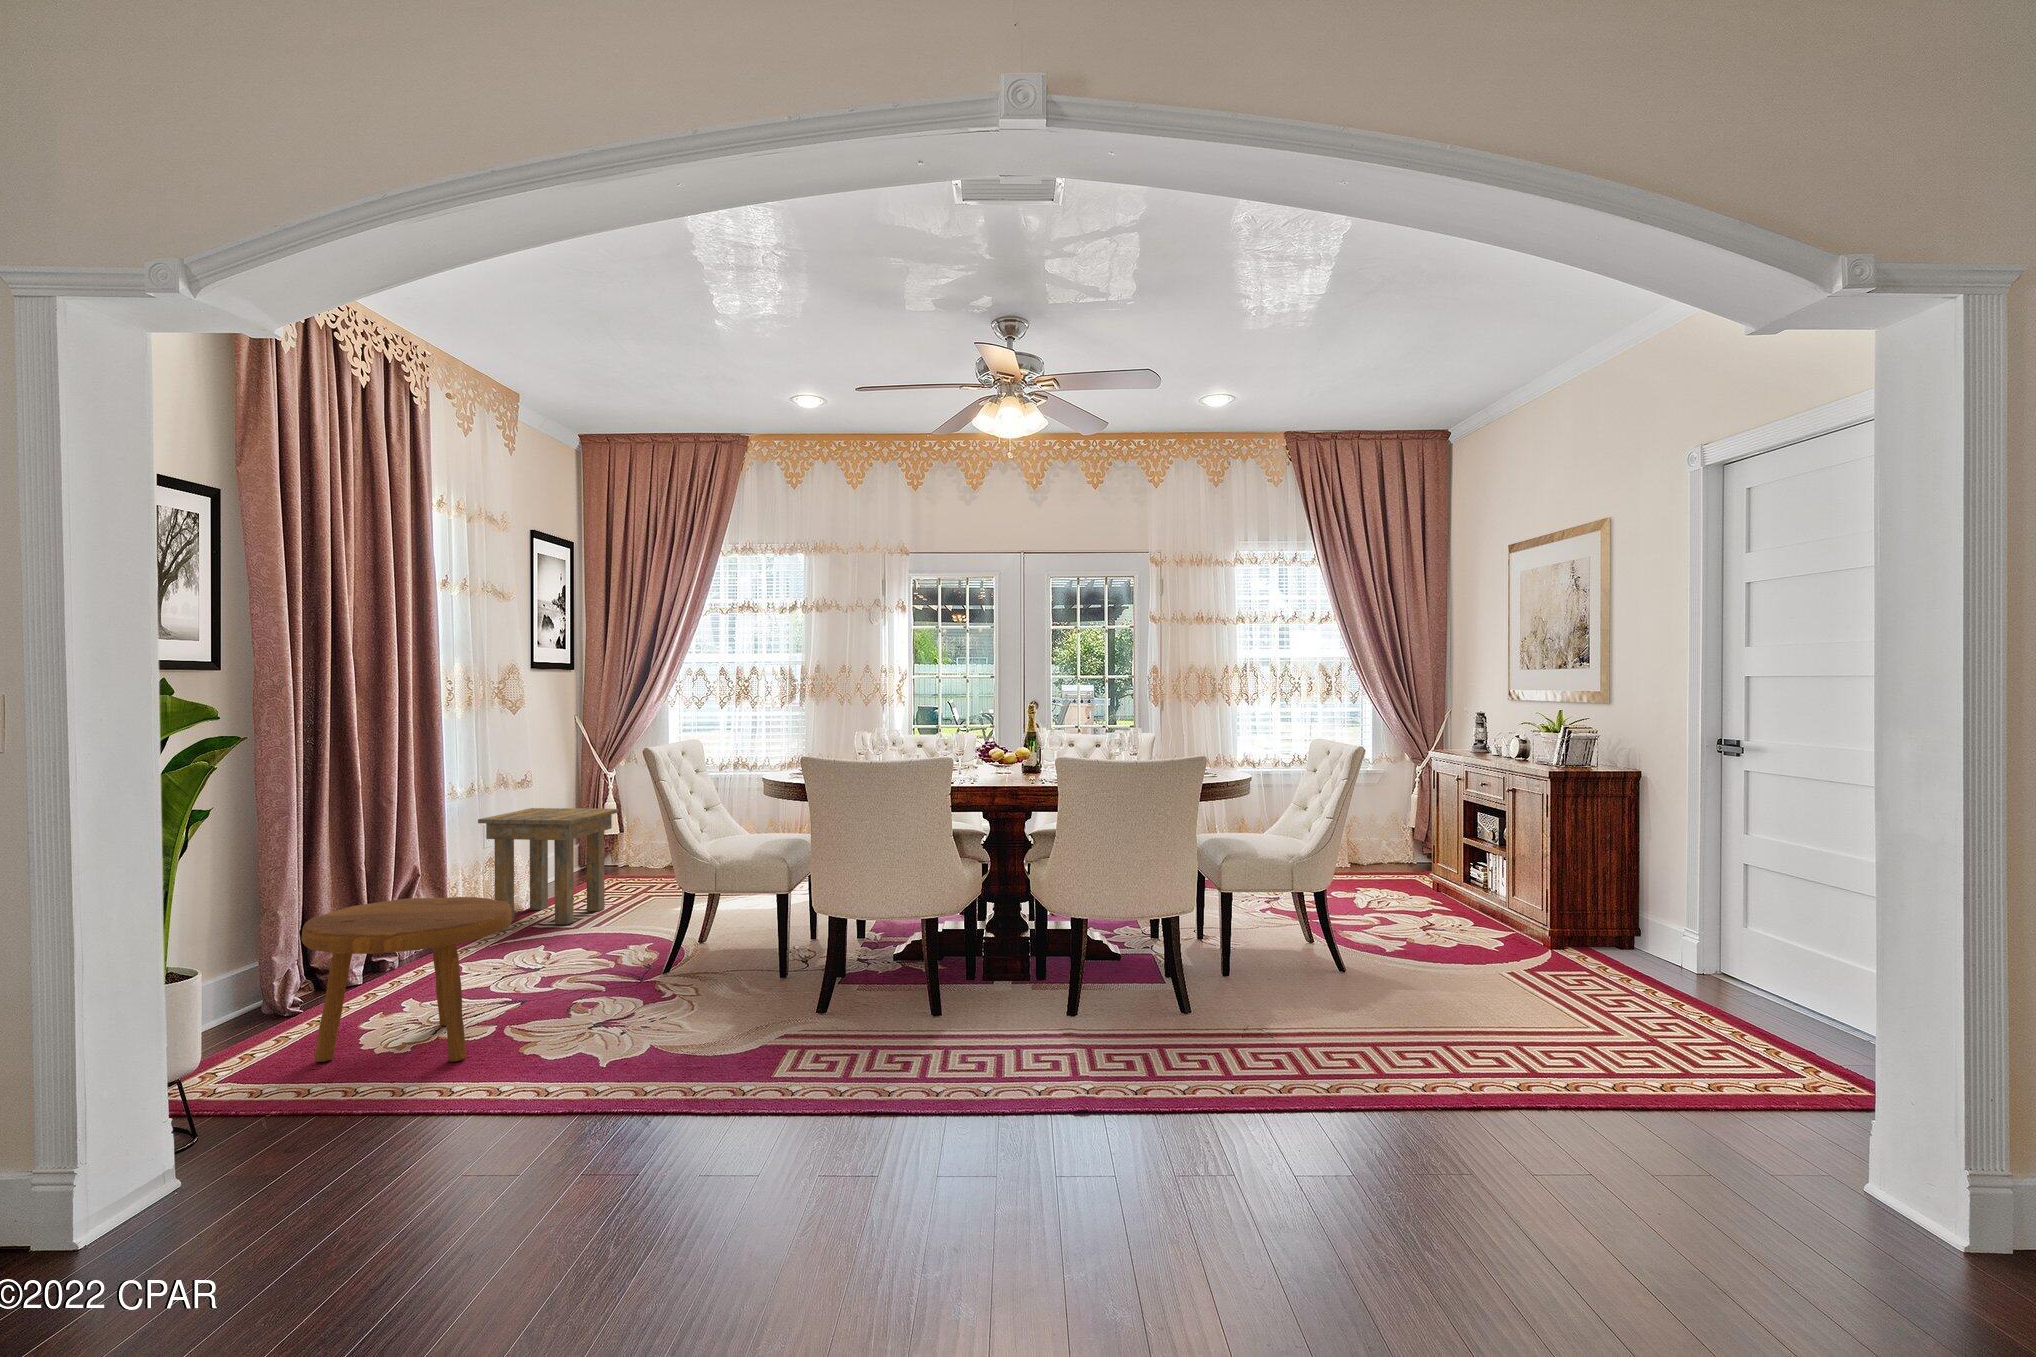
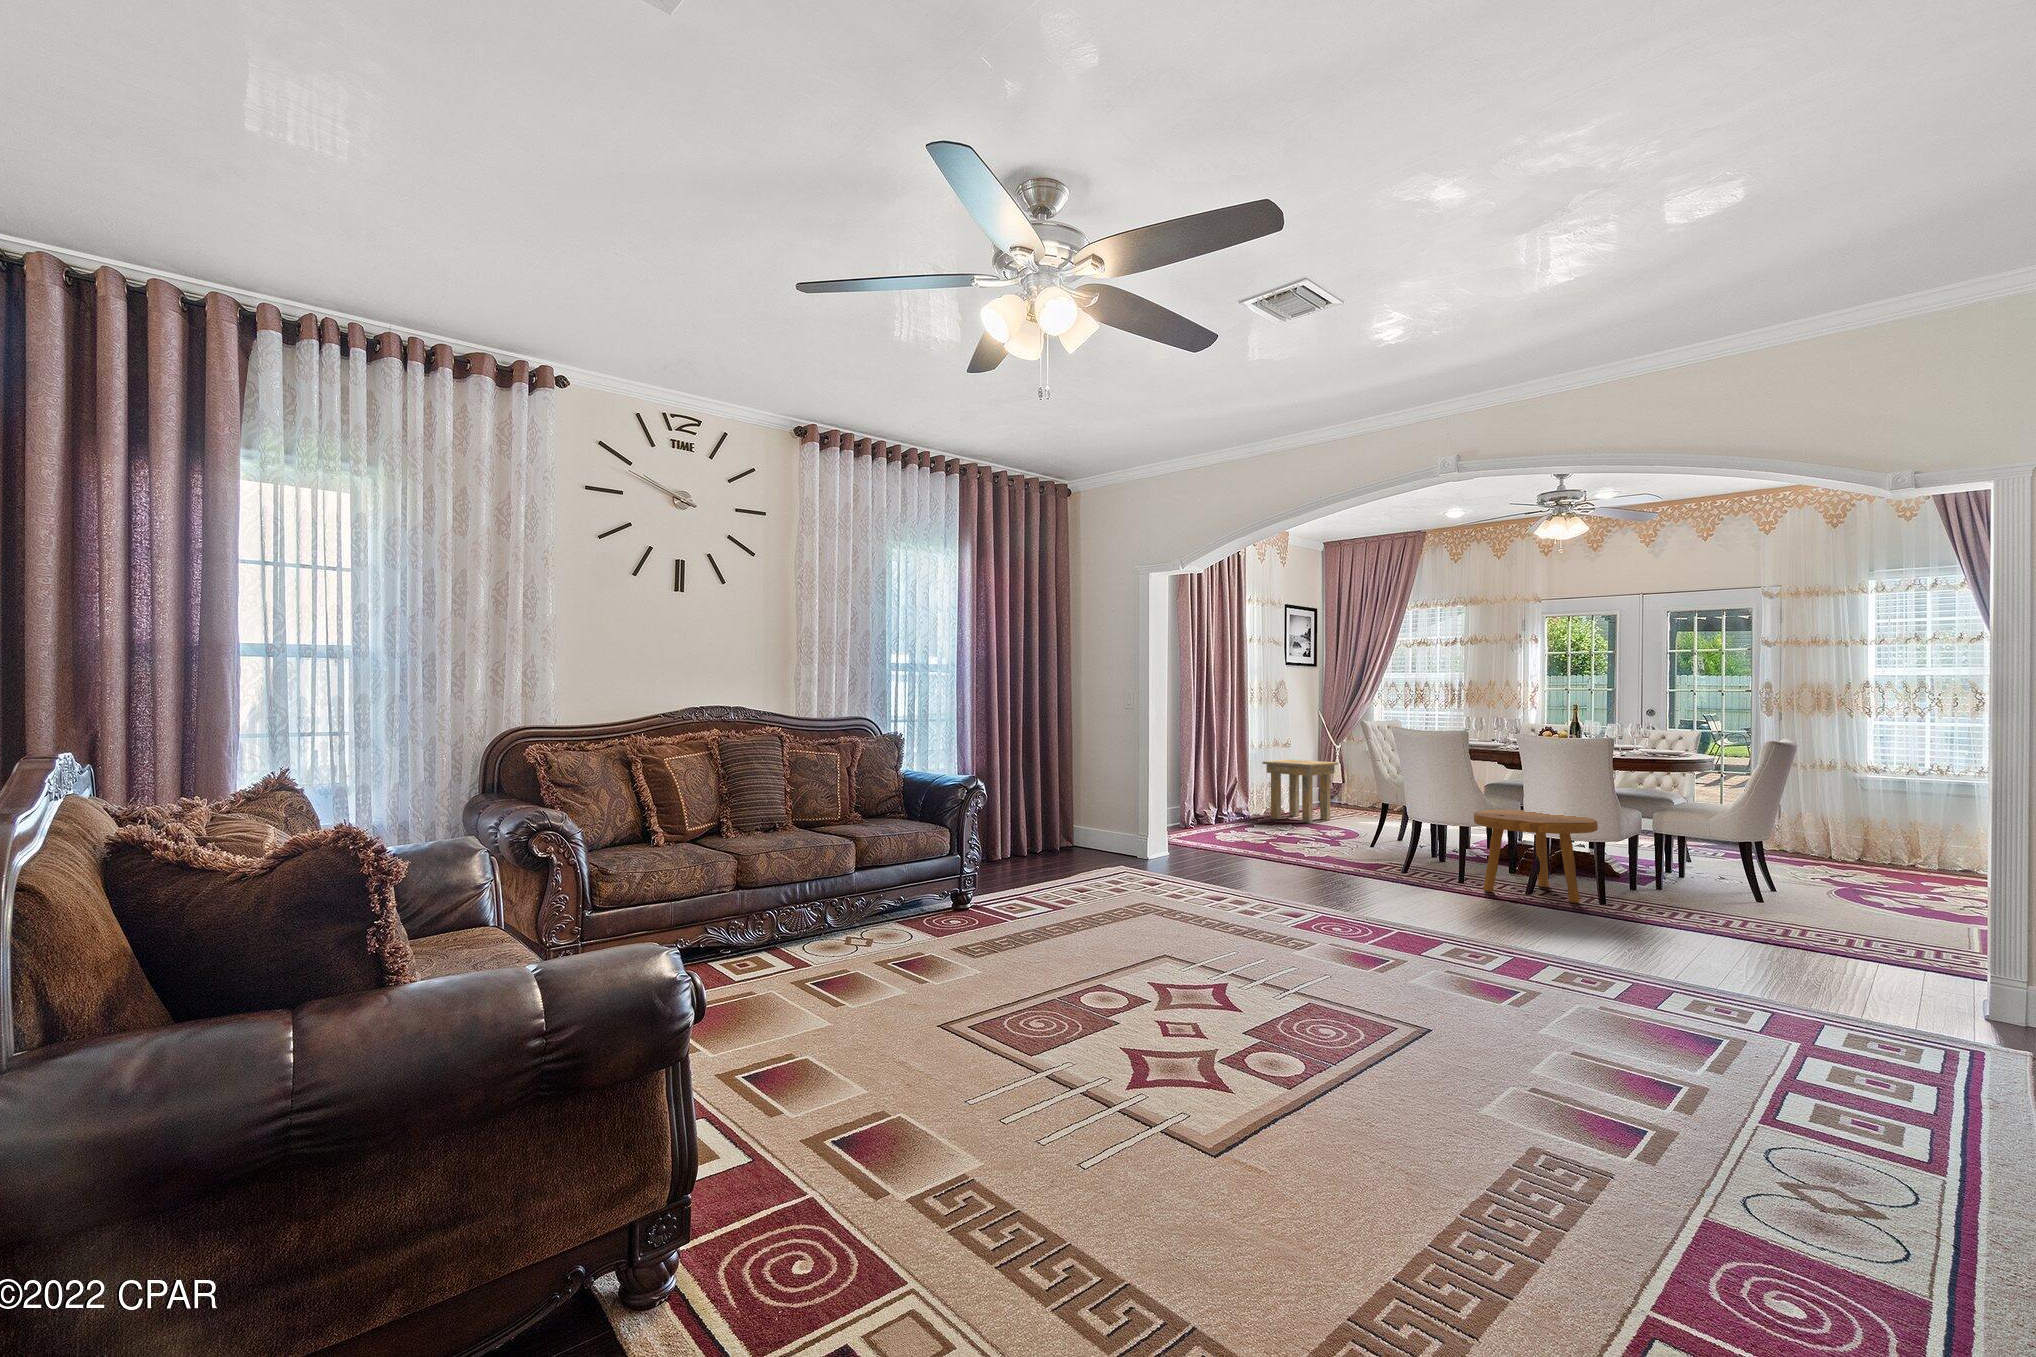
footstool: present [301,897,512,1062] -> present [1474,810,1598,903]

